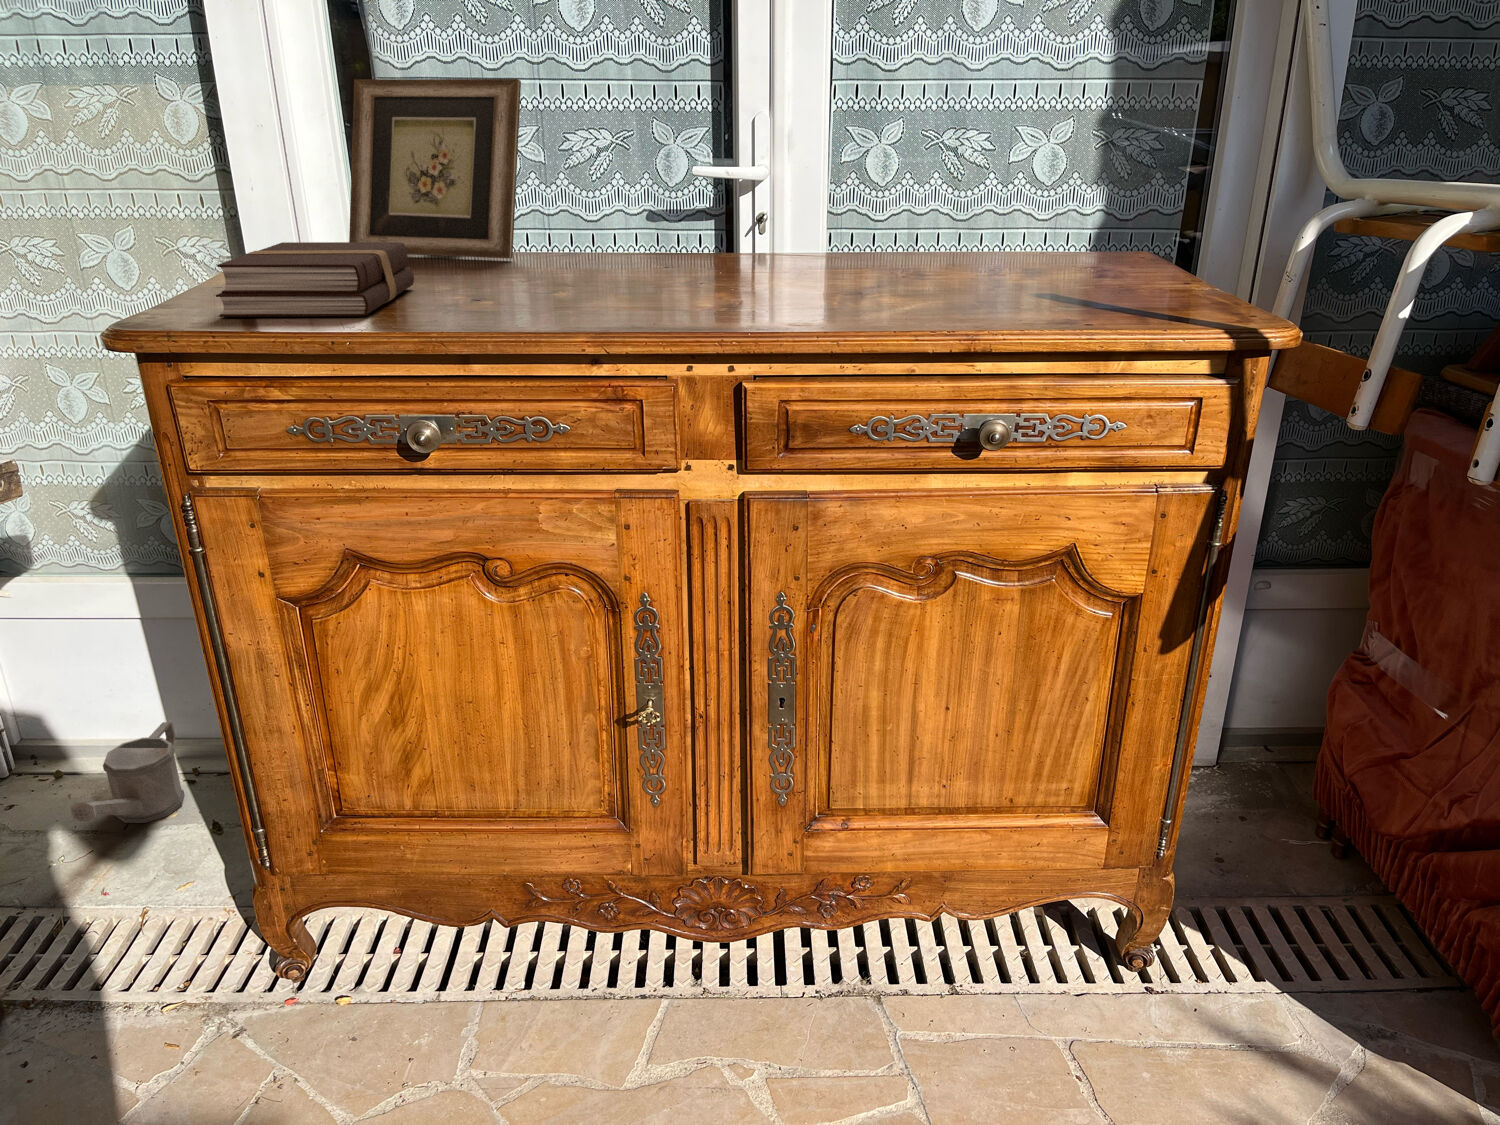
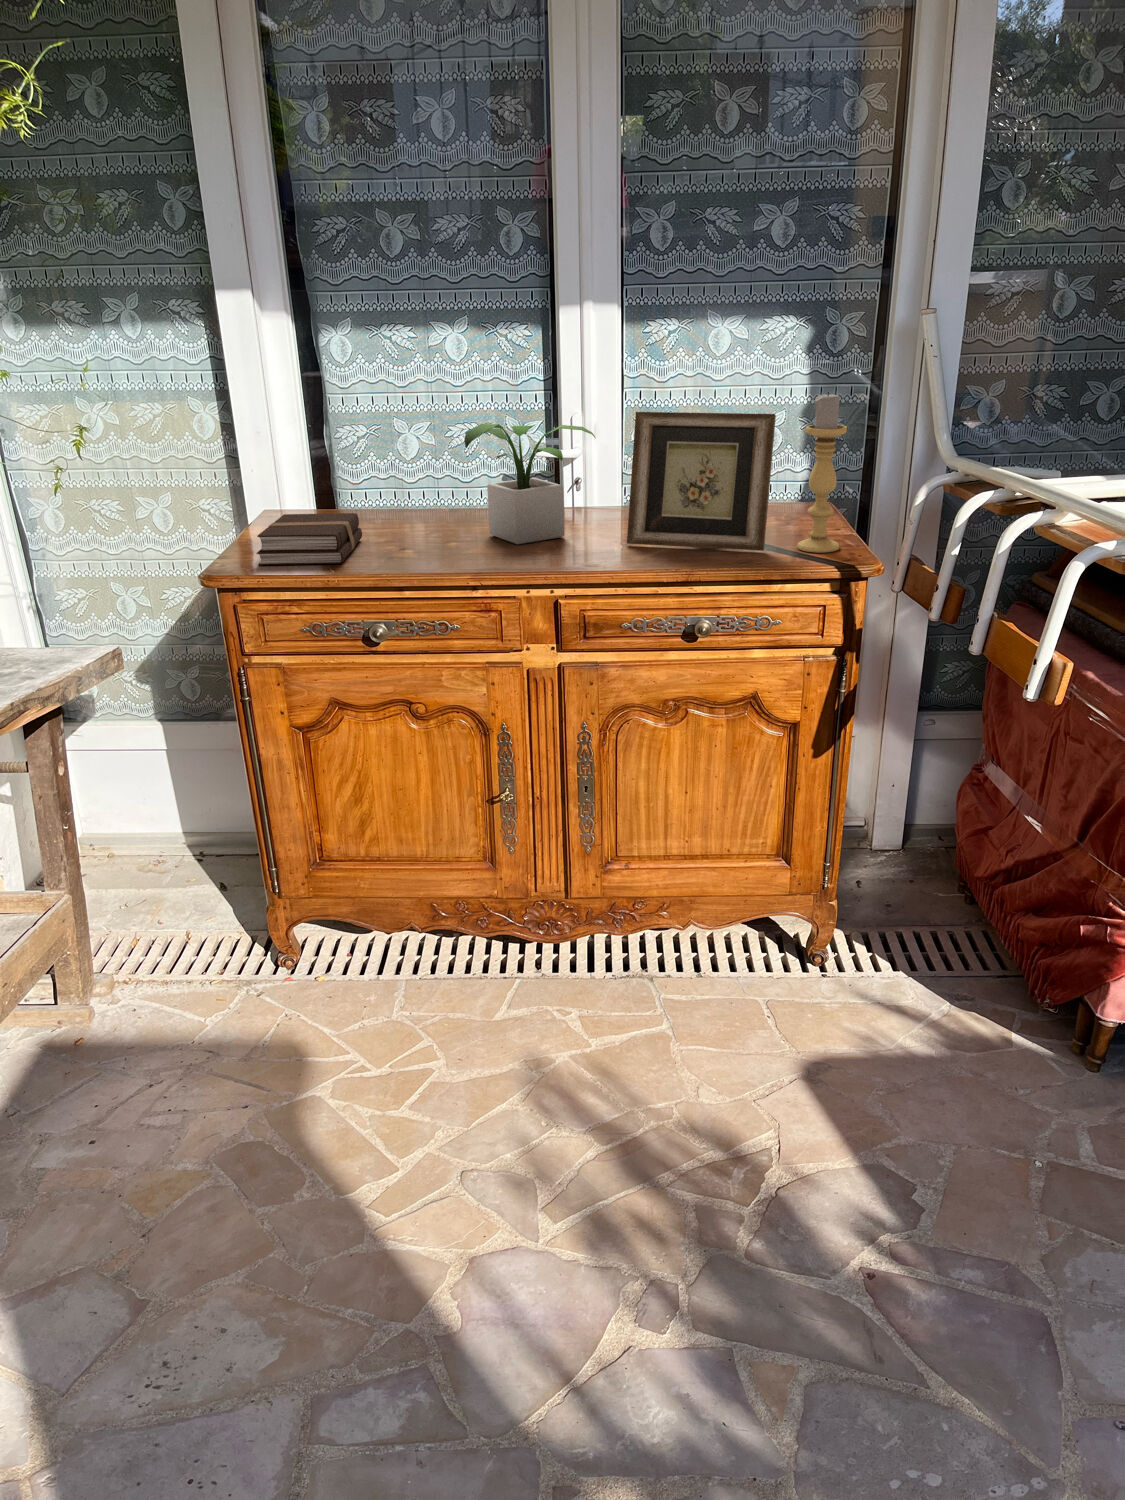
candle holder: none [1137,32,1237,311] -> present [798,392,847,553]
picture frame: present [349,79,521,259] -> present [627,412,776,551]
potted plant: none [581,84,800,296] -> present [464,424,595,545]
watering can: present [70,722,185,823] -> none [137,819,200,883]

